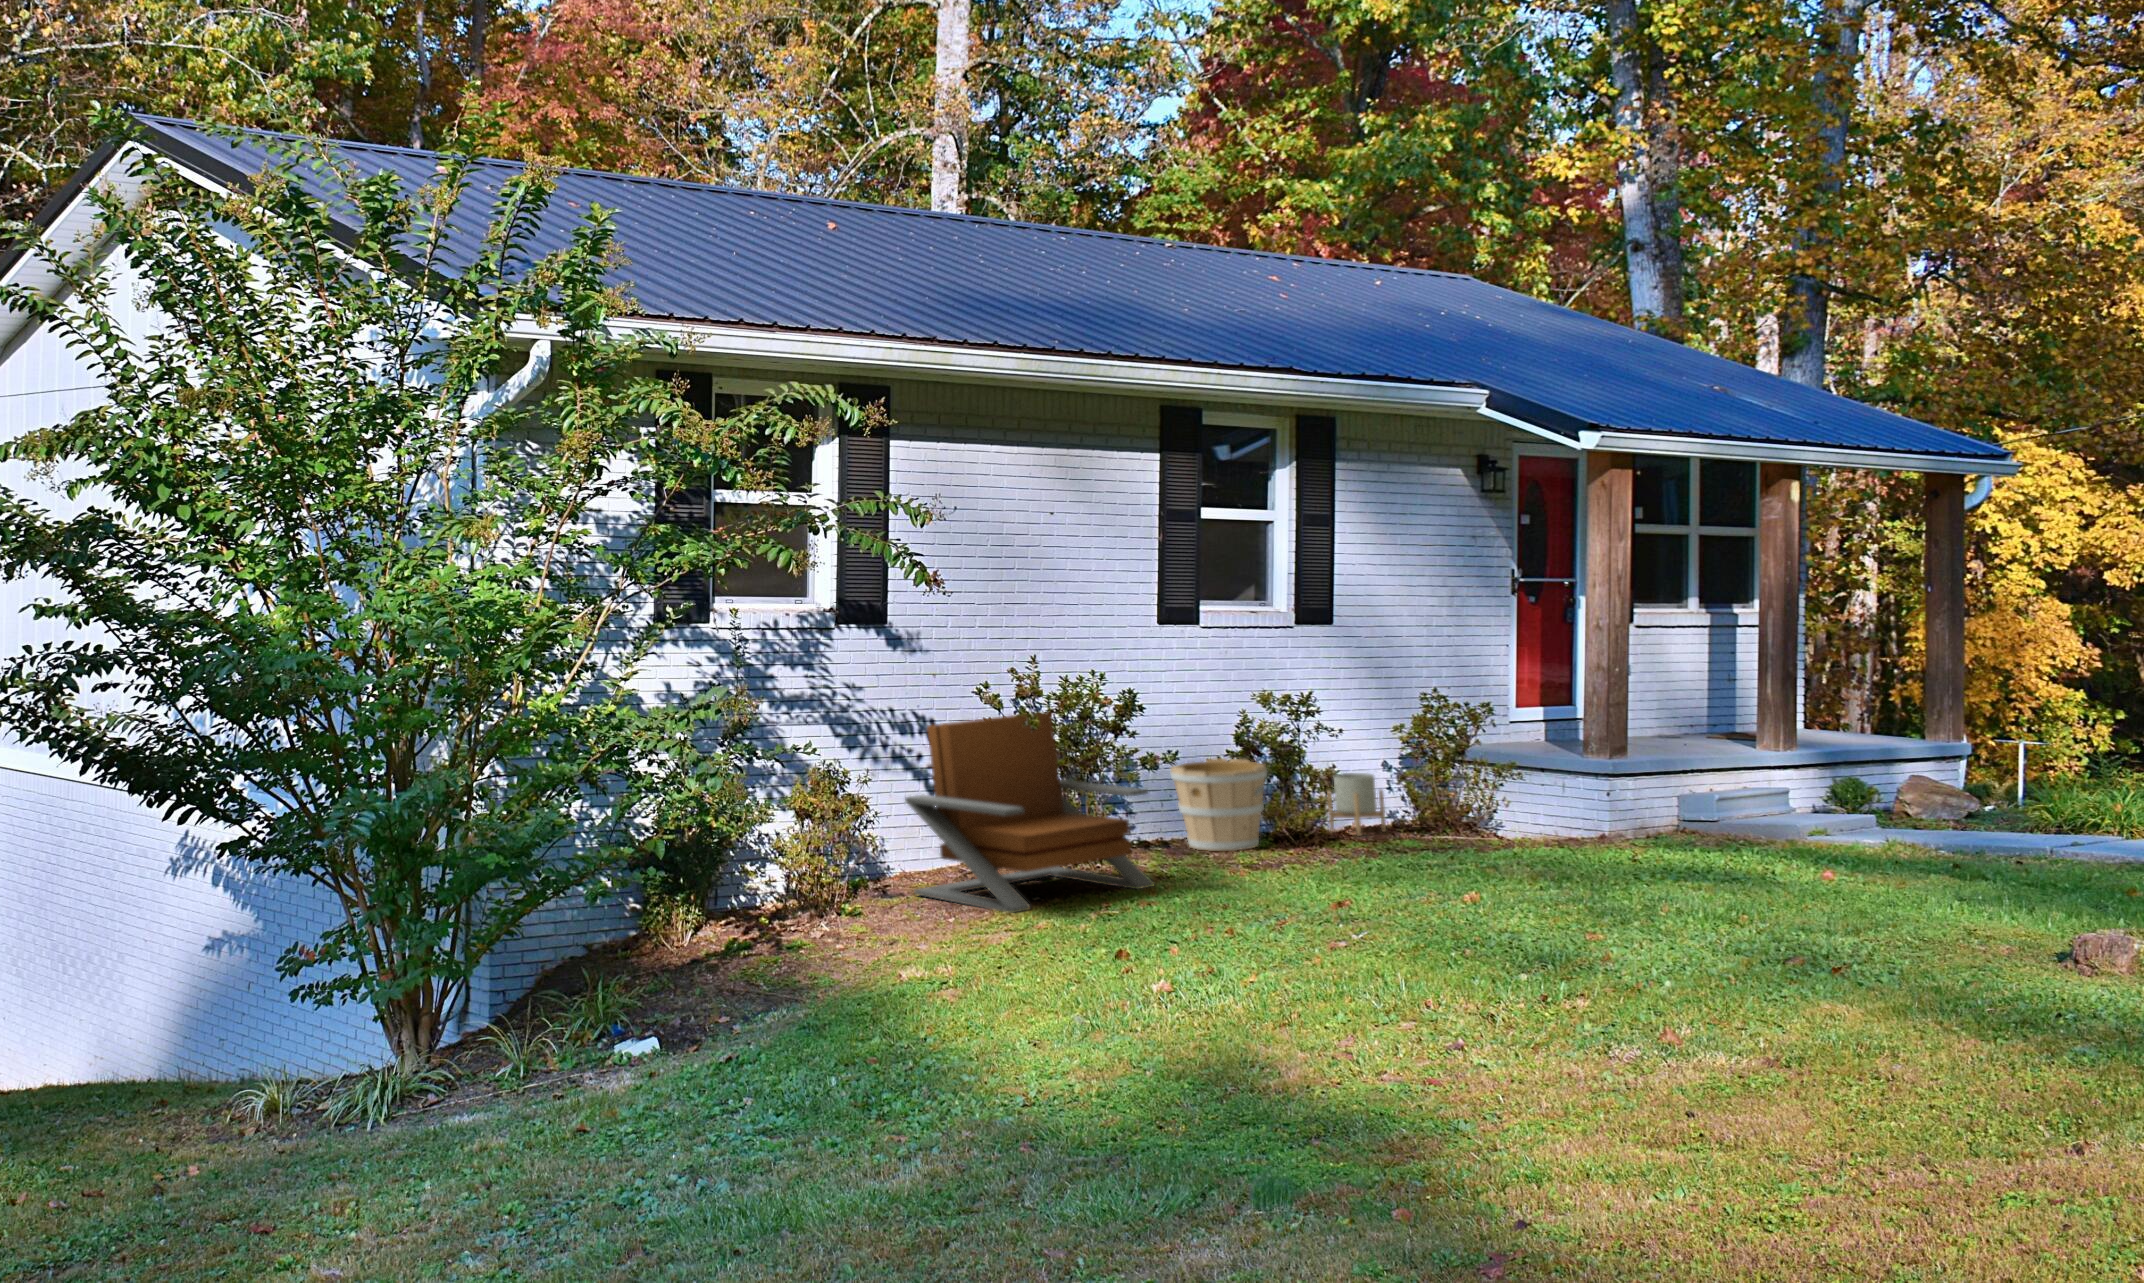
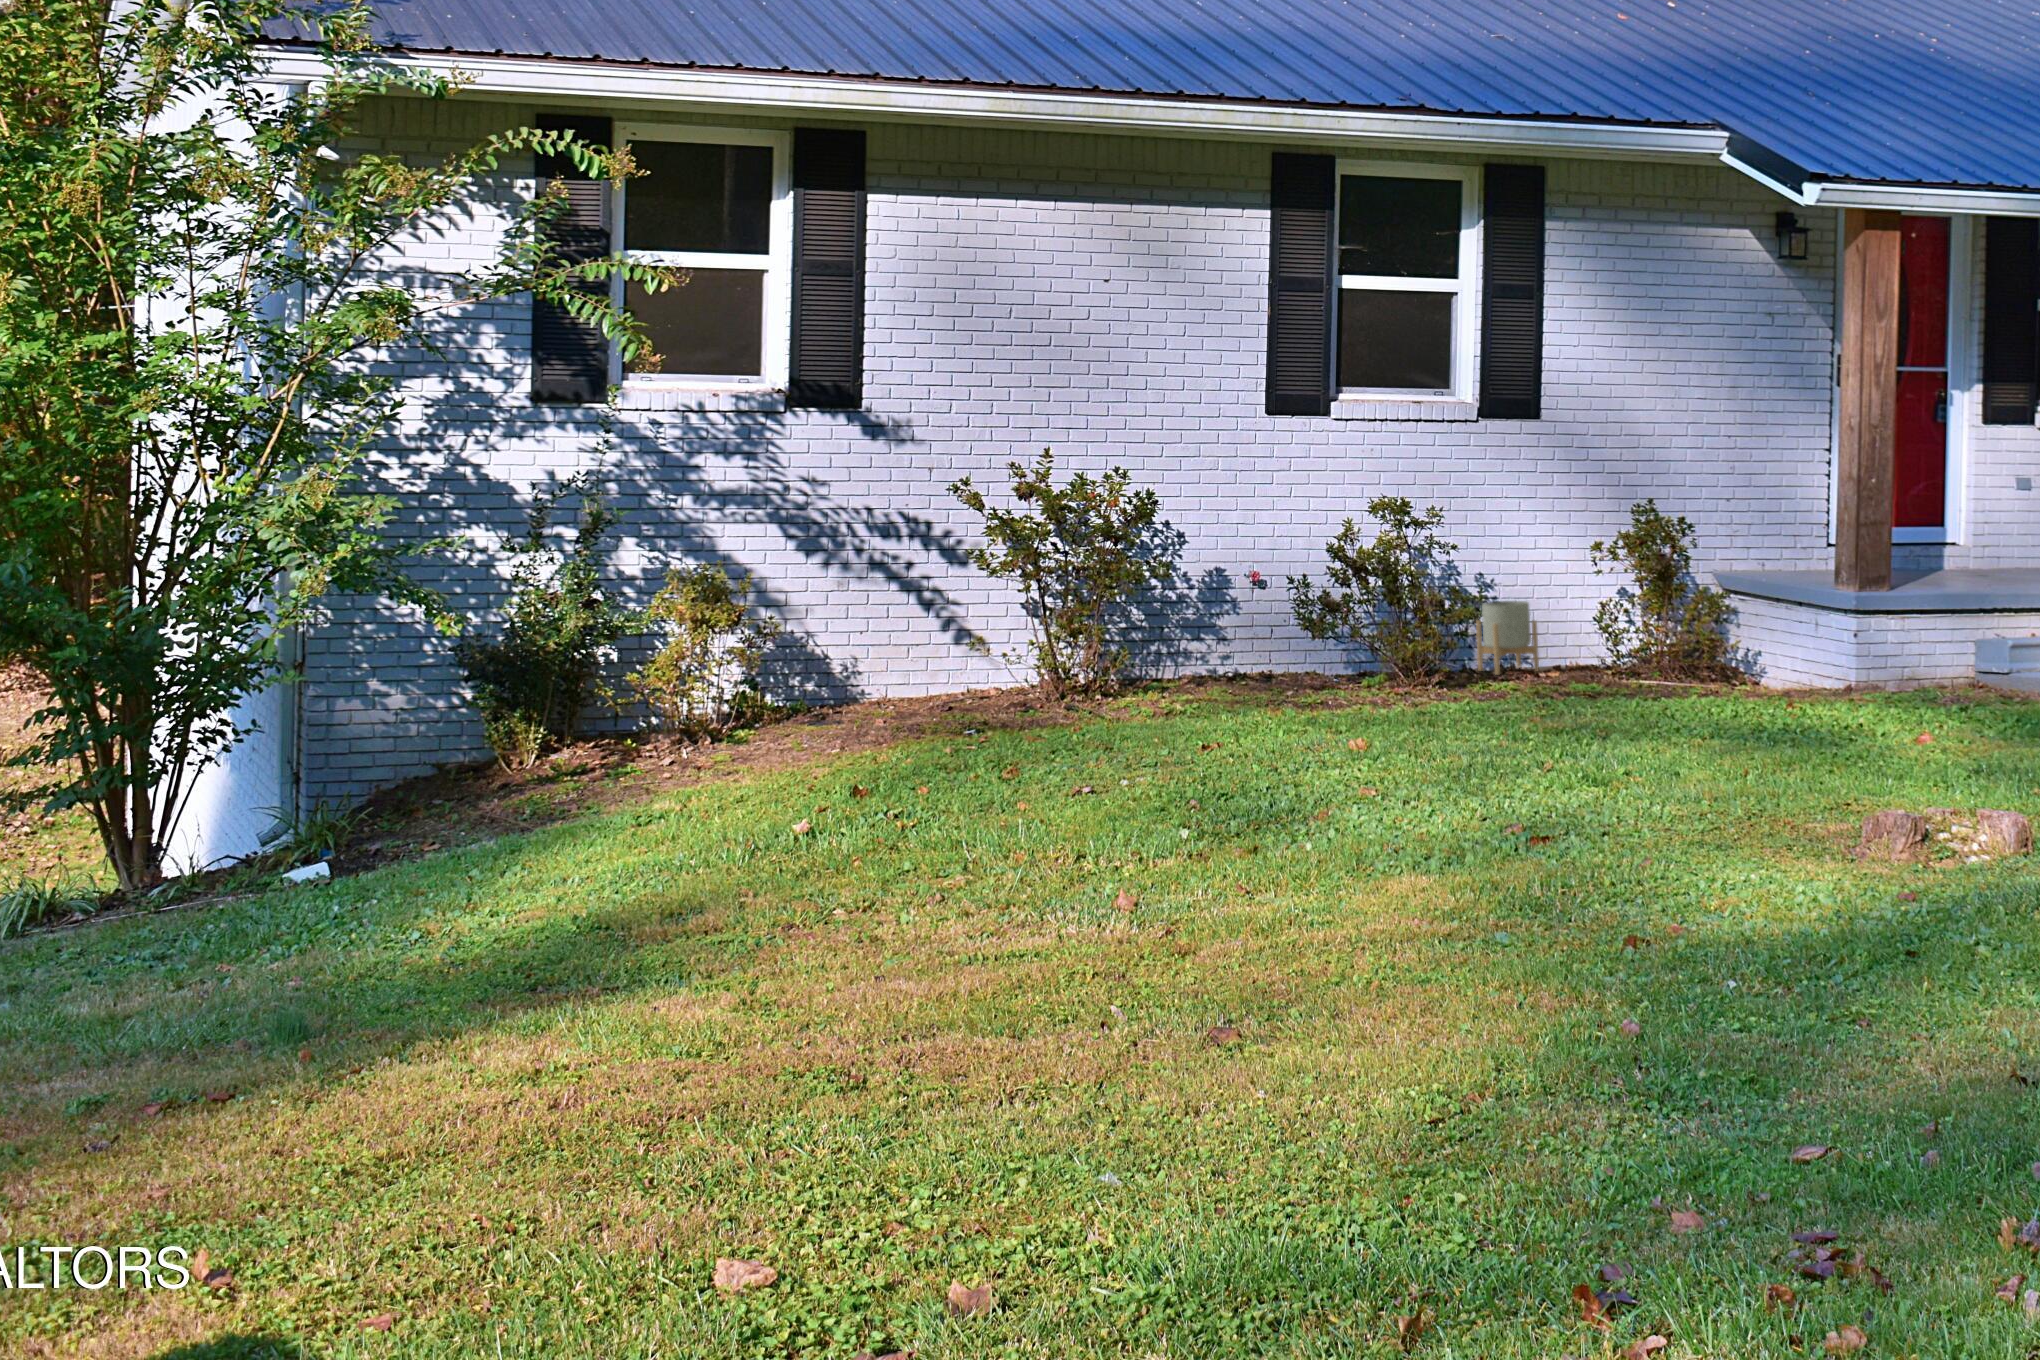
lounge chair: present [905,712,1154,913] -> none [877,516,1140,739]
wooden bucket: present [1170,758,1268,851] -> none [1269,580,1384,687]

